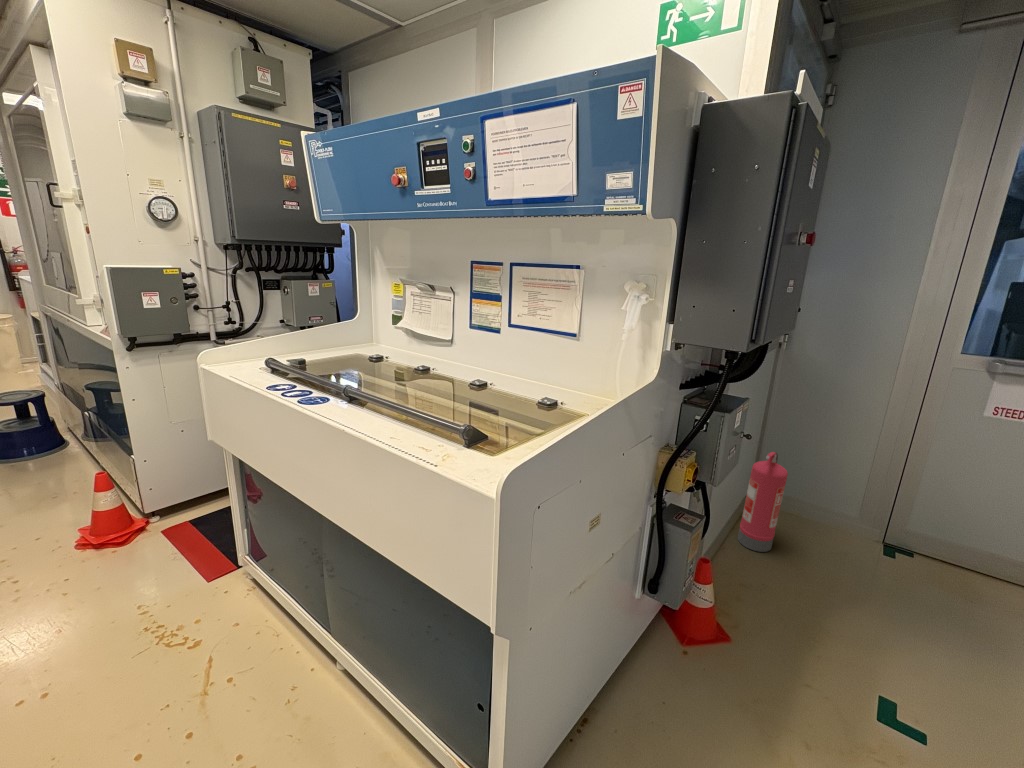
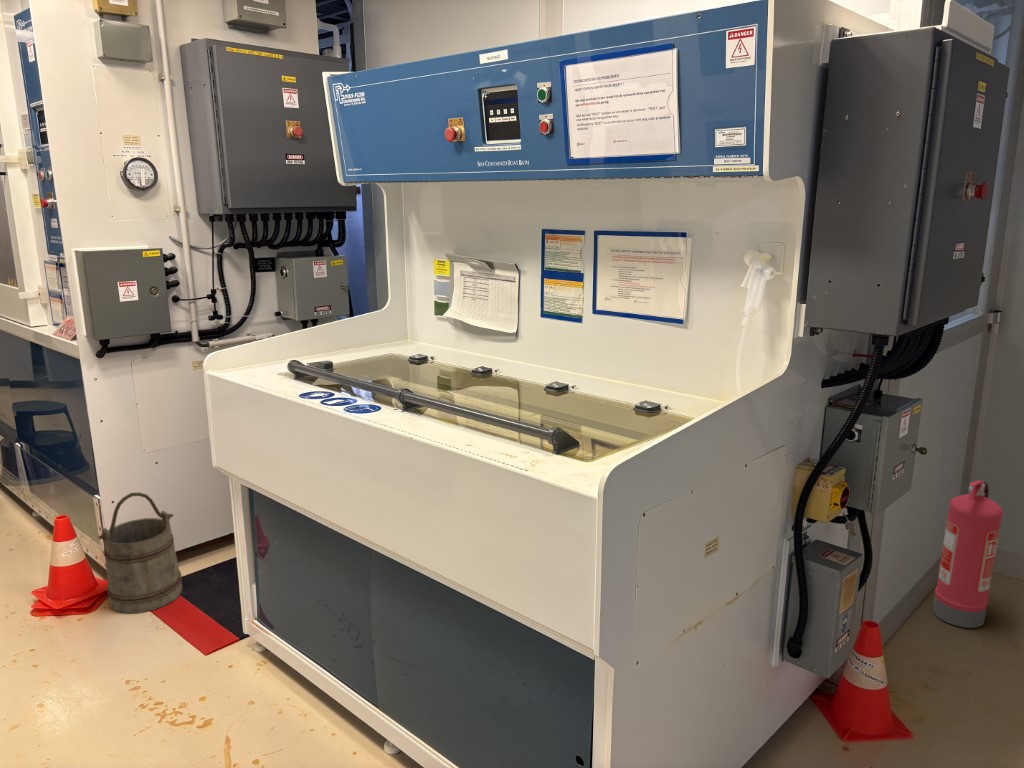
bucket: none [126,455,200,547] -> present [98,493,182,613]

